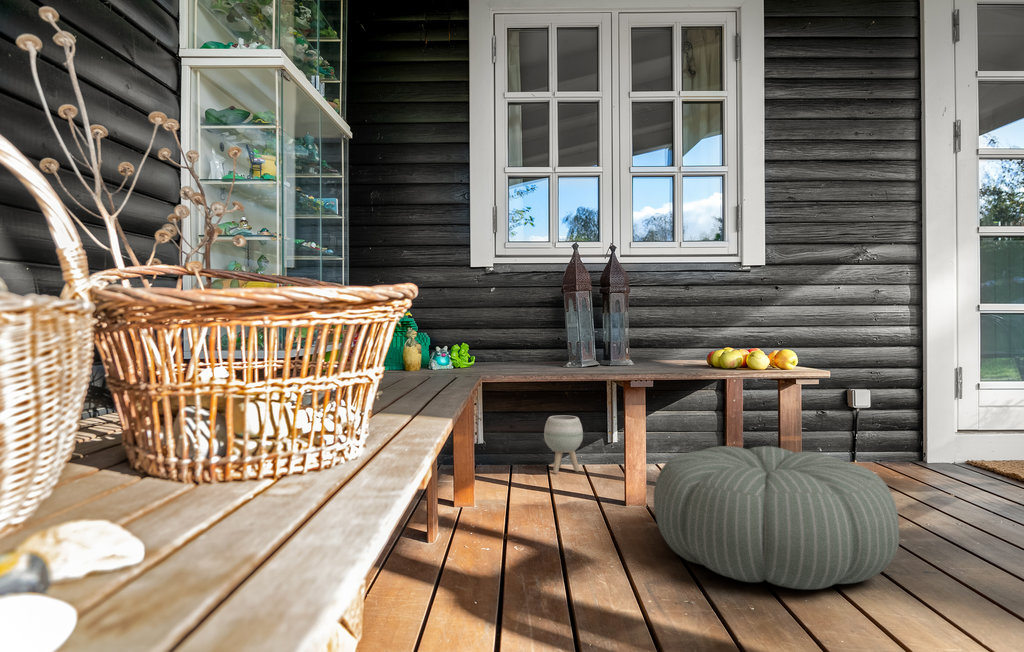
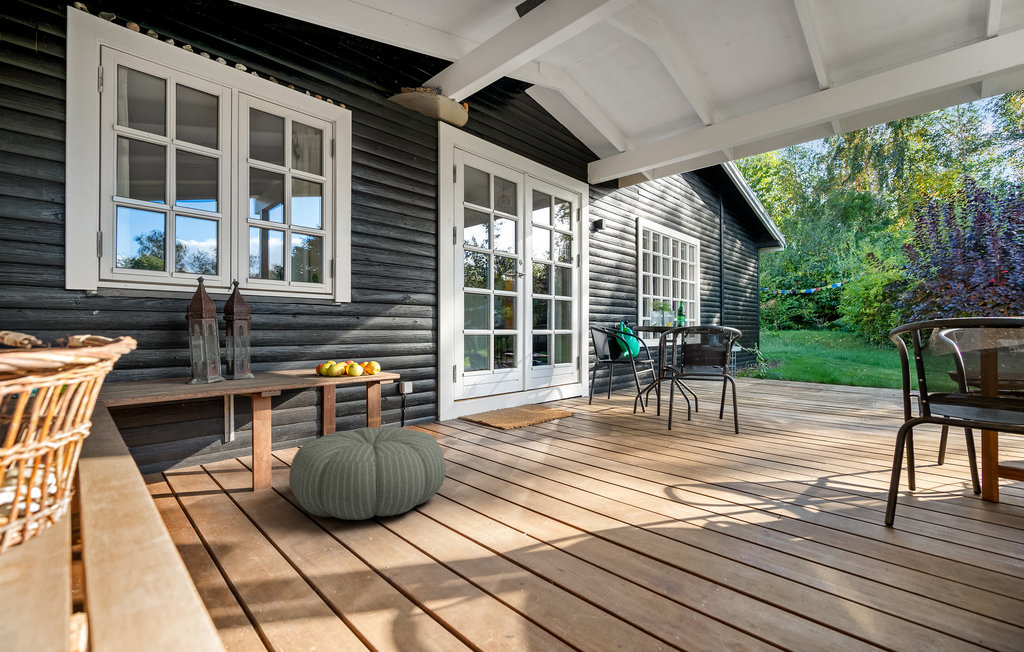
planter: present [544,415,583,474] -> none [165,423,205,476]

